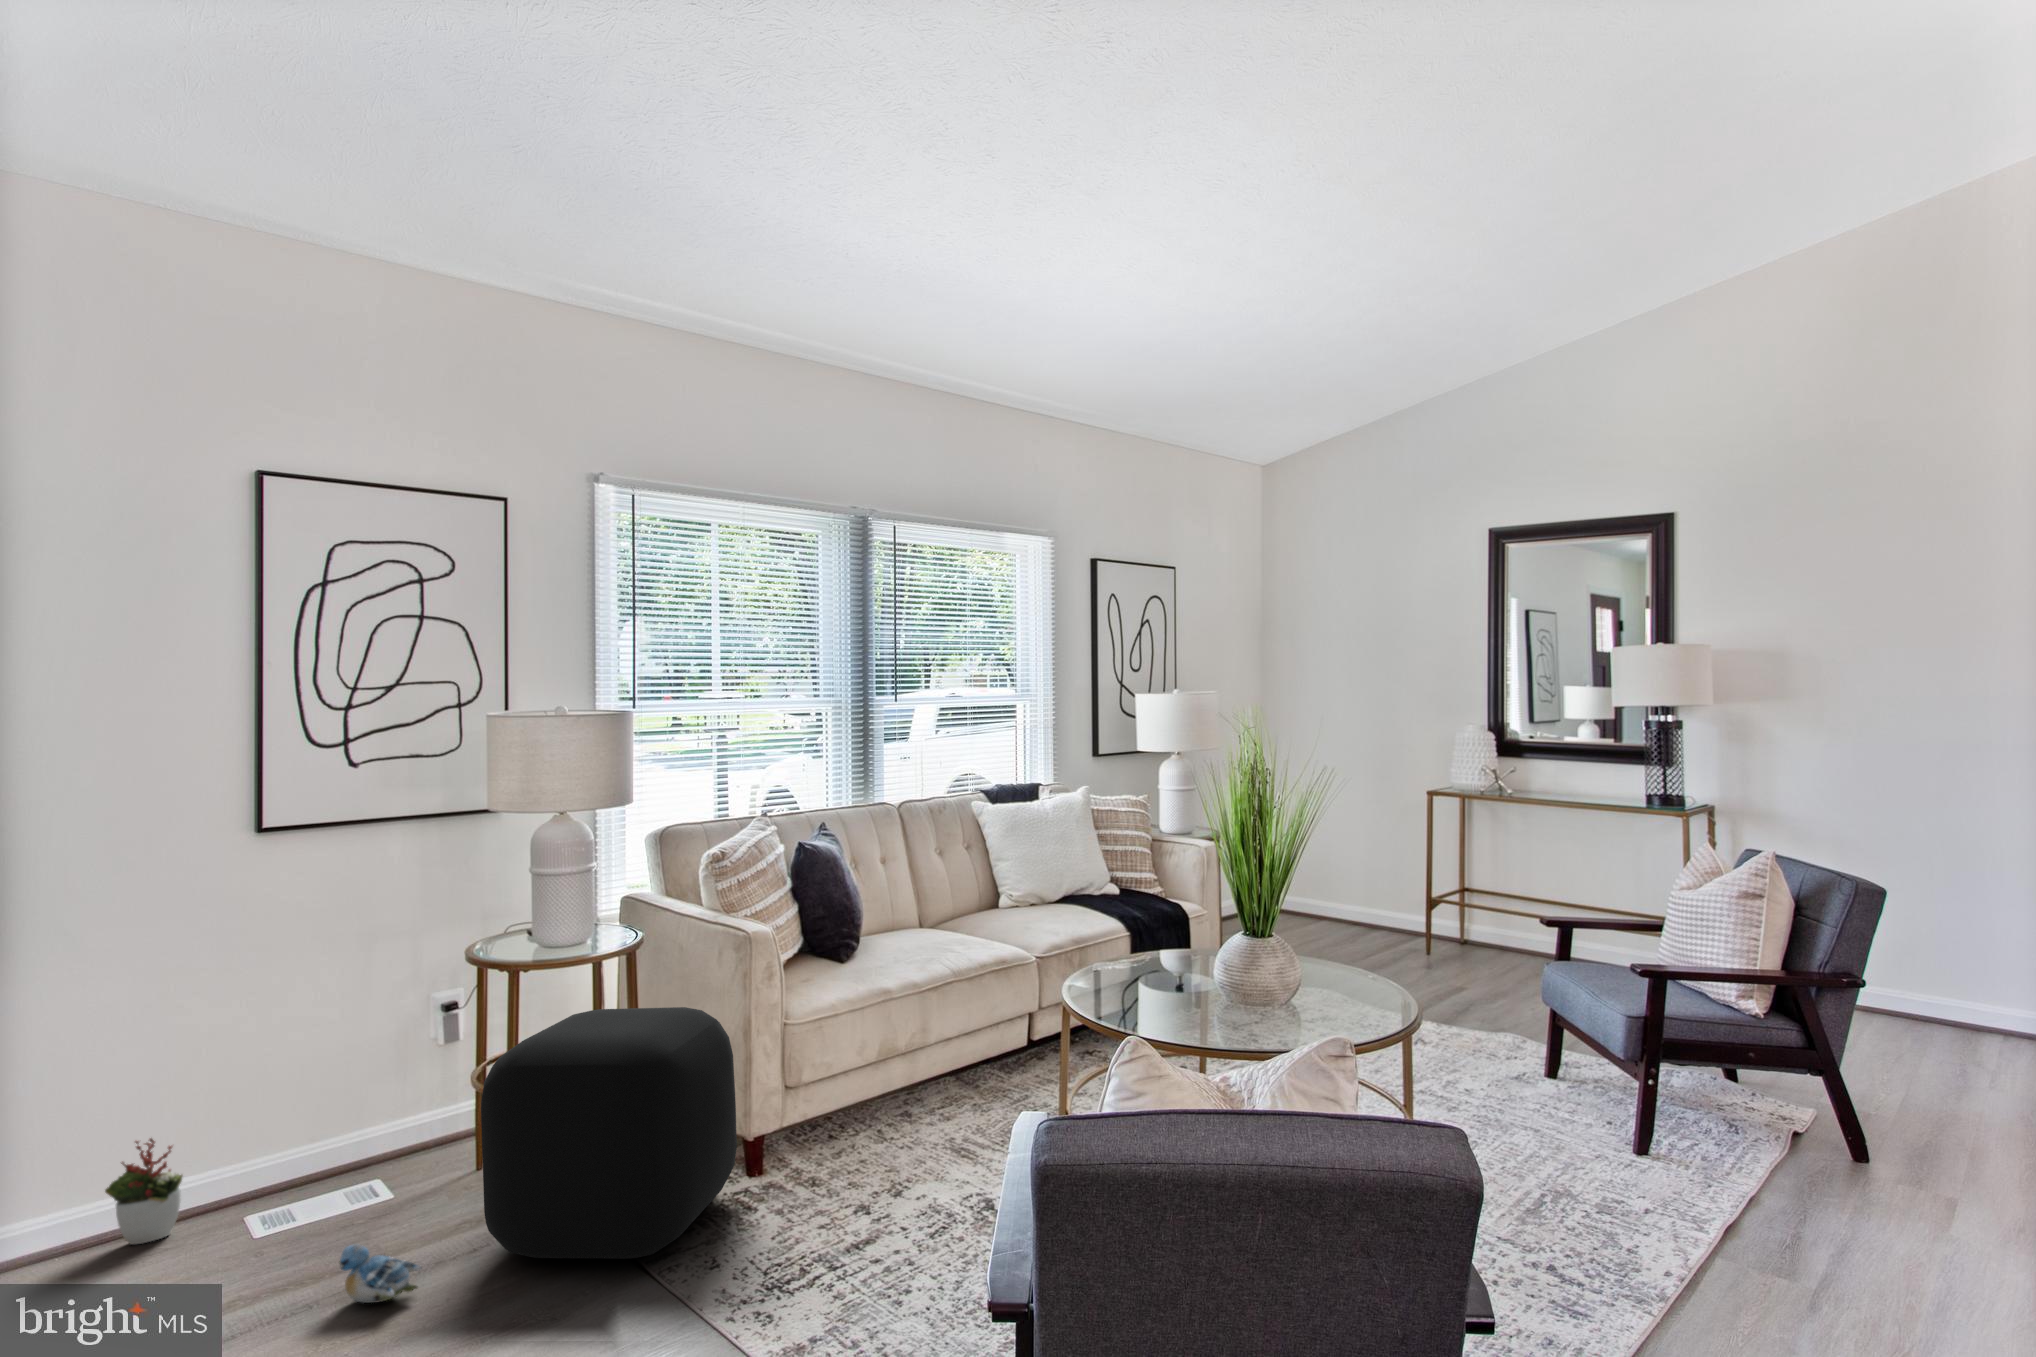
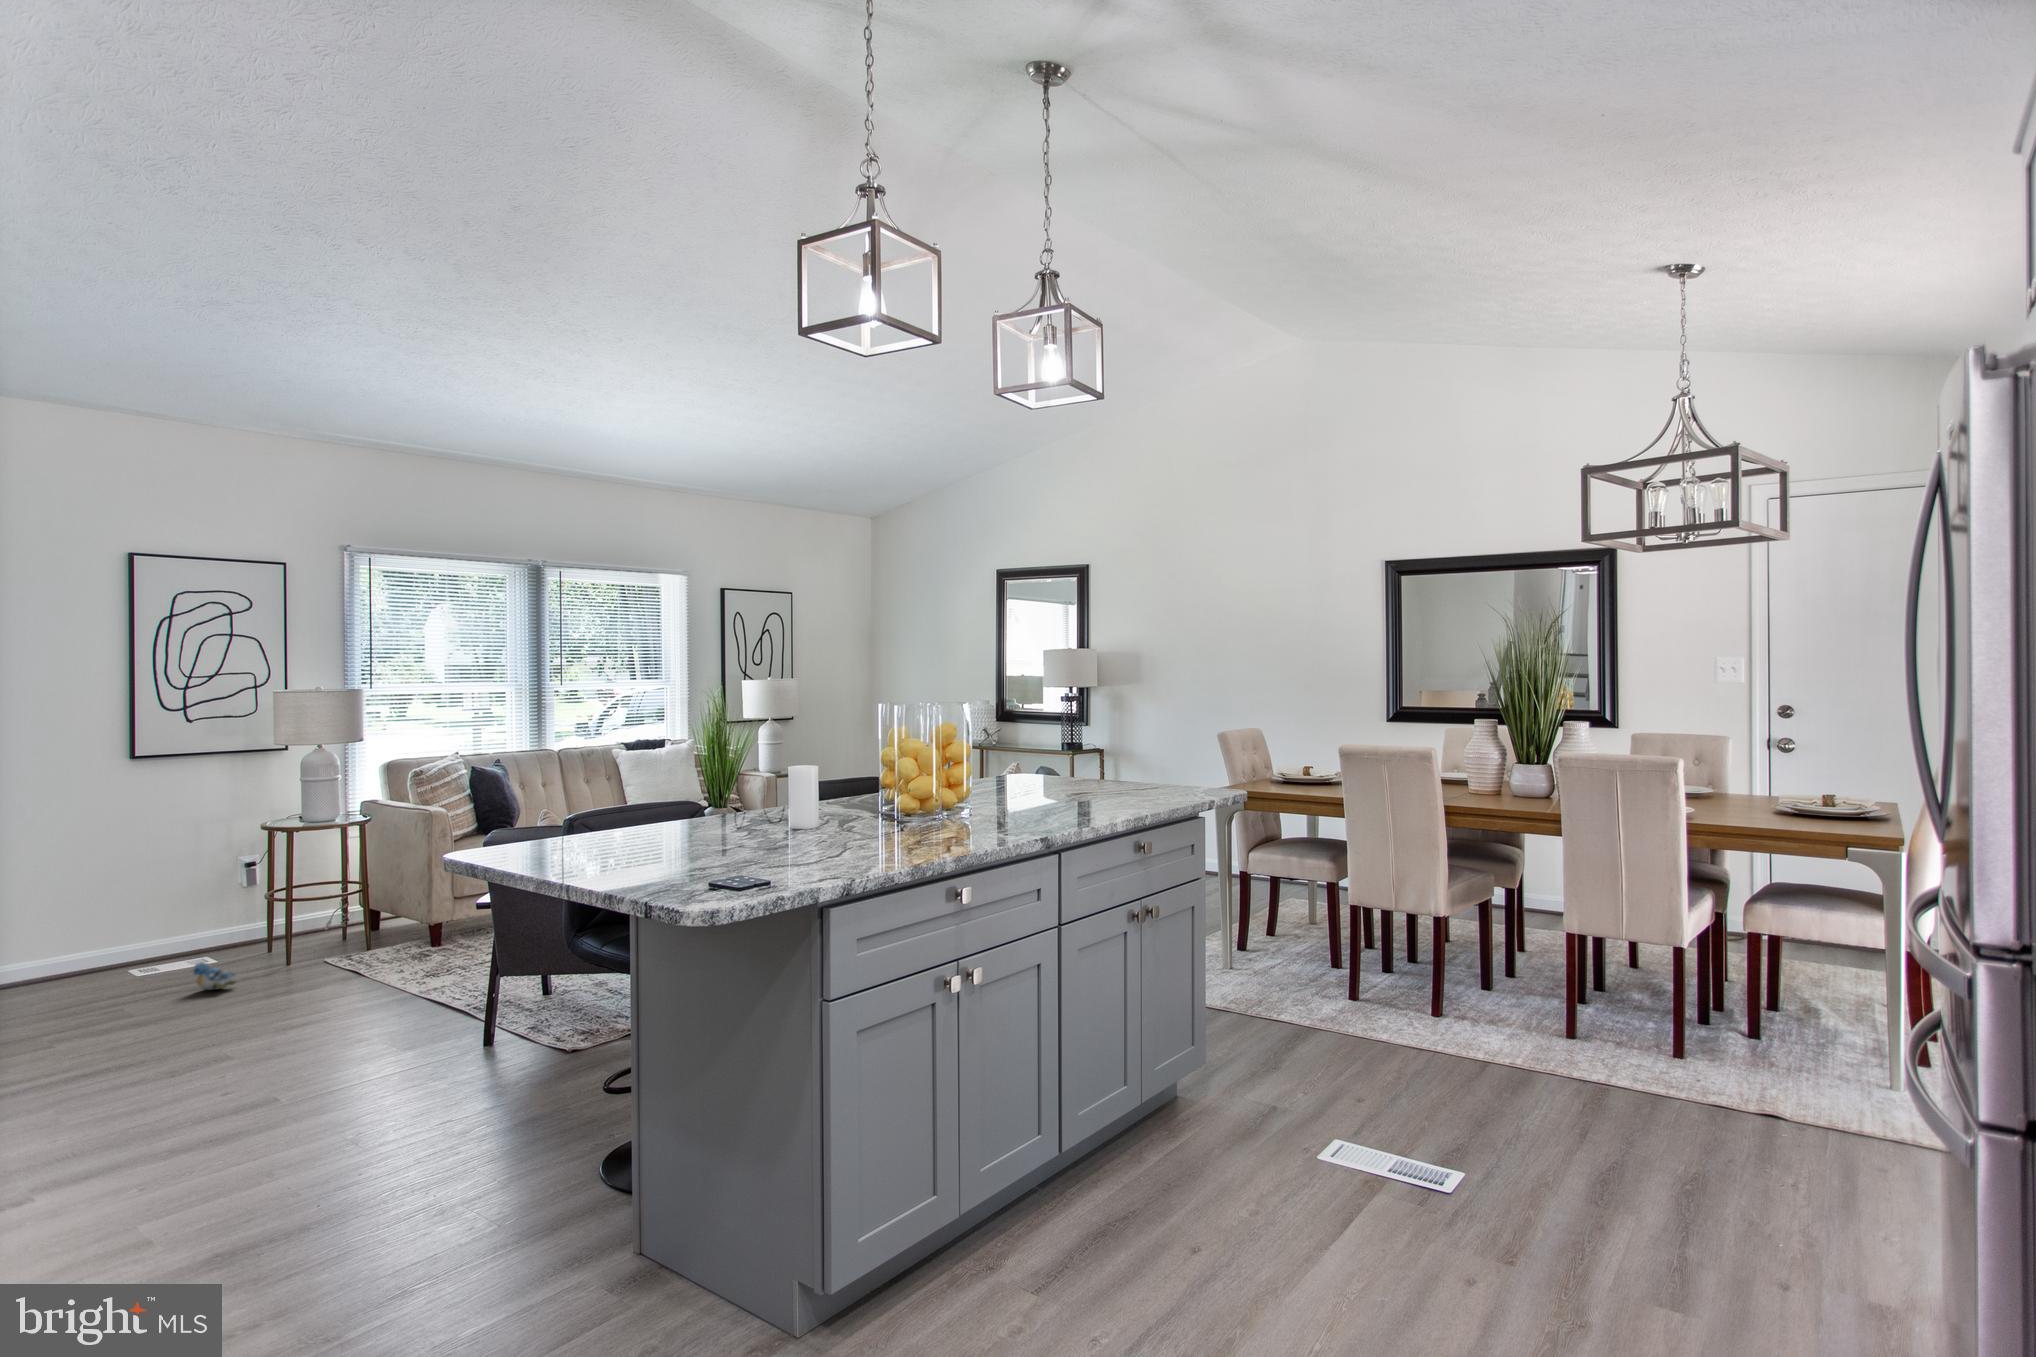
ottoman: present [481,1007,737,1259] -> none [272,851,422,974]
decorative plant: present [105,1138,182,1245] -> none [48,923,93,981]

